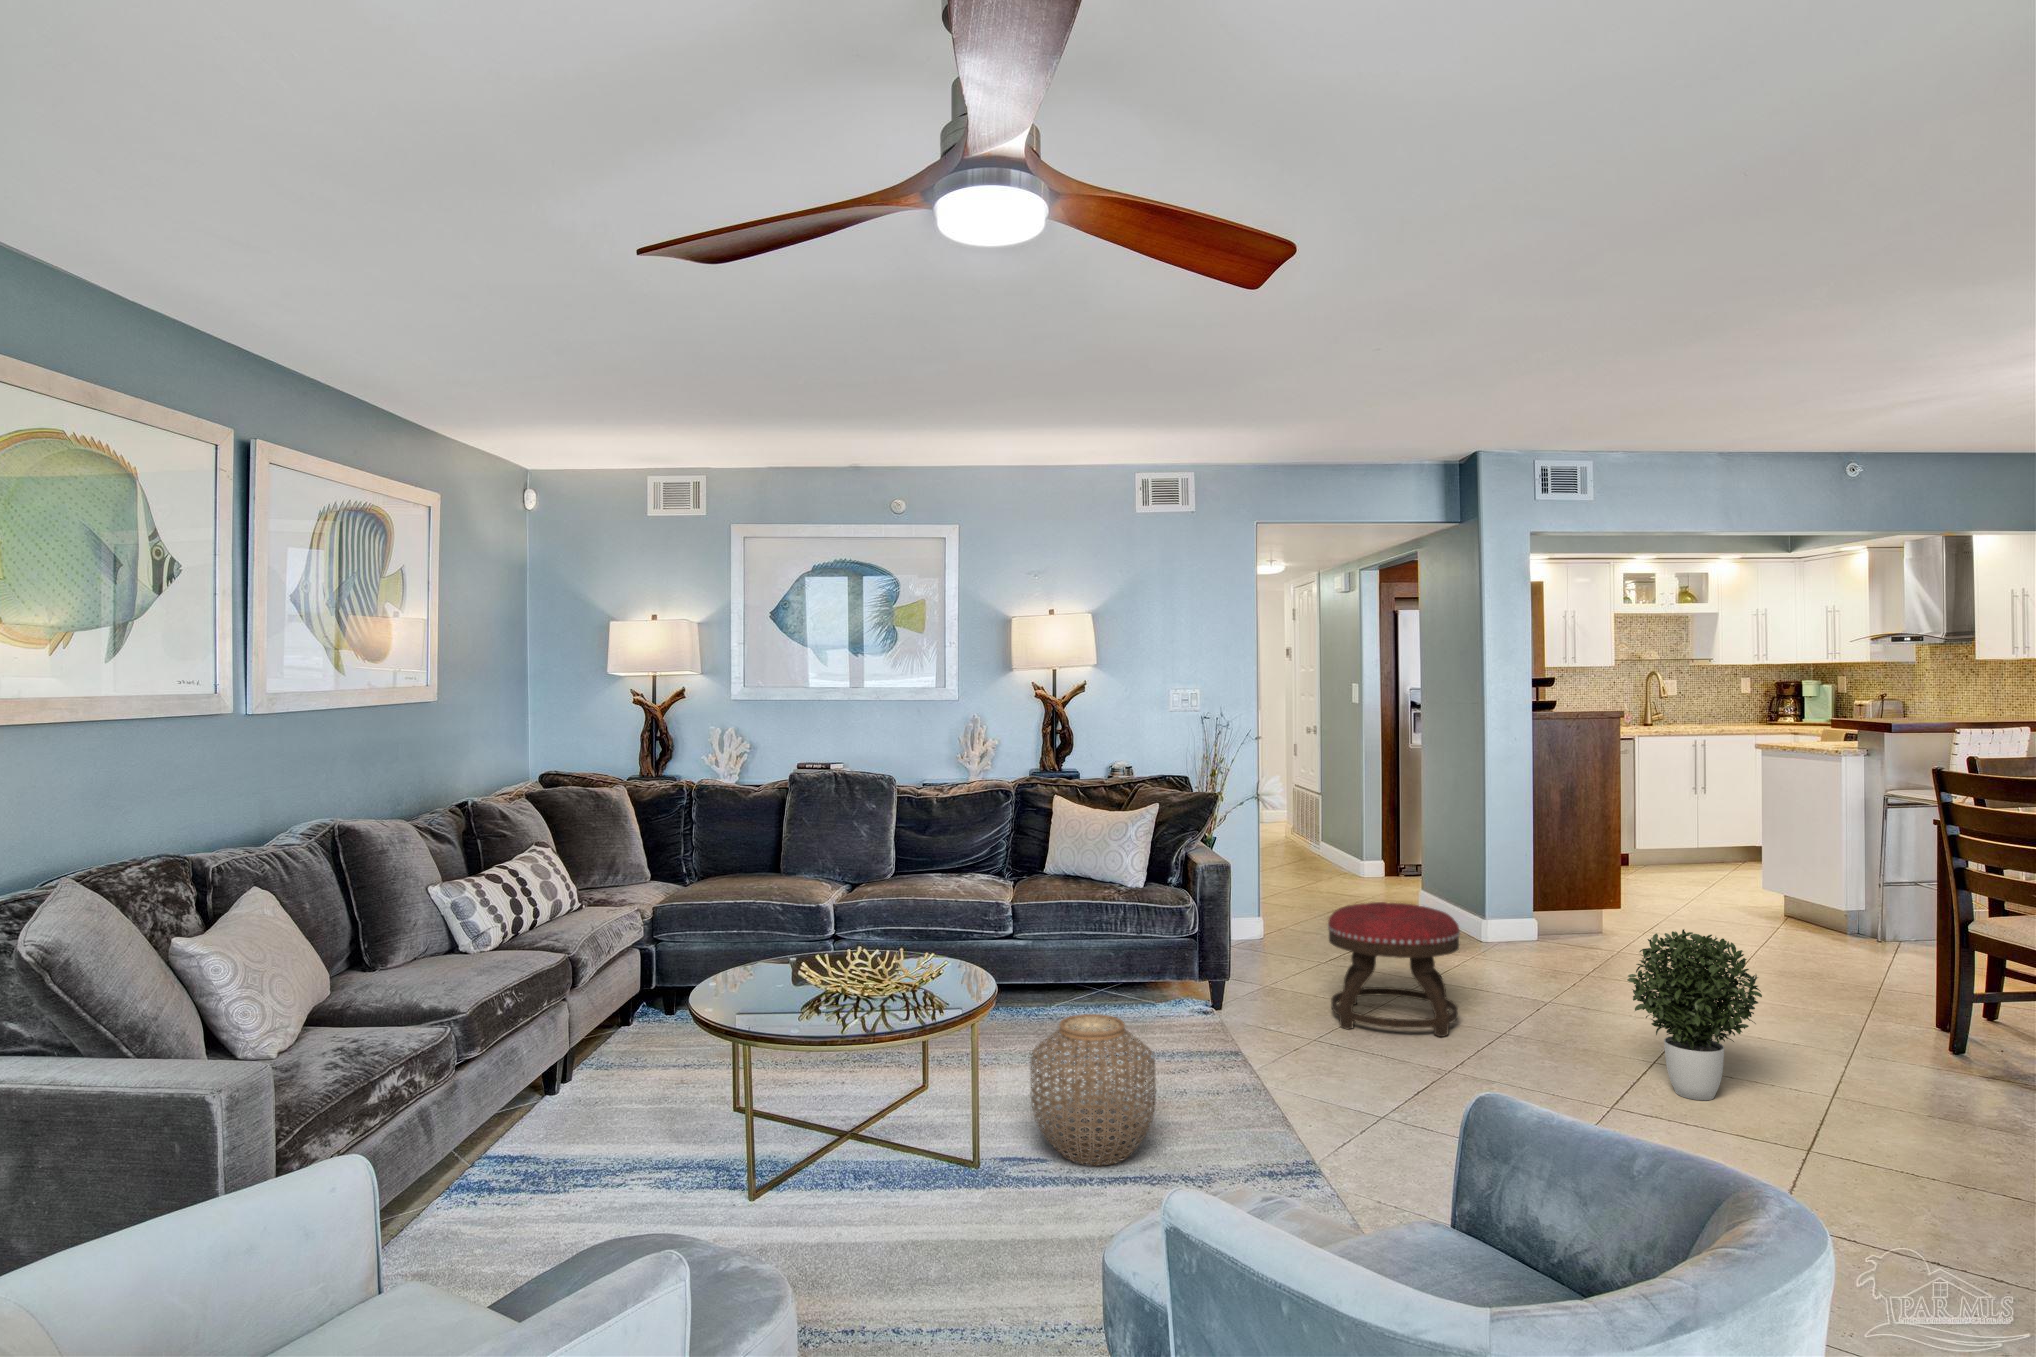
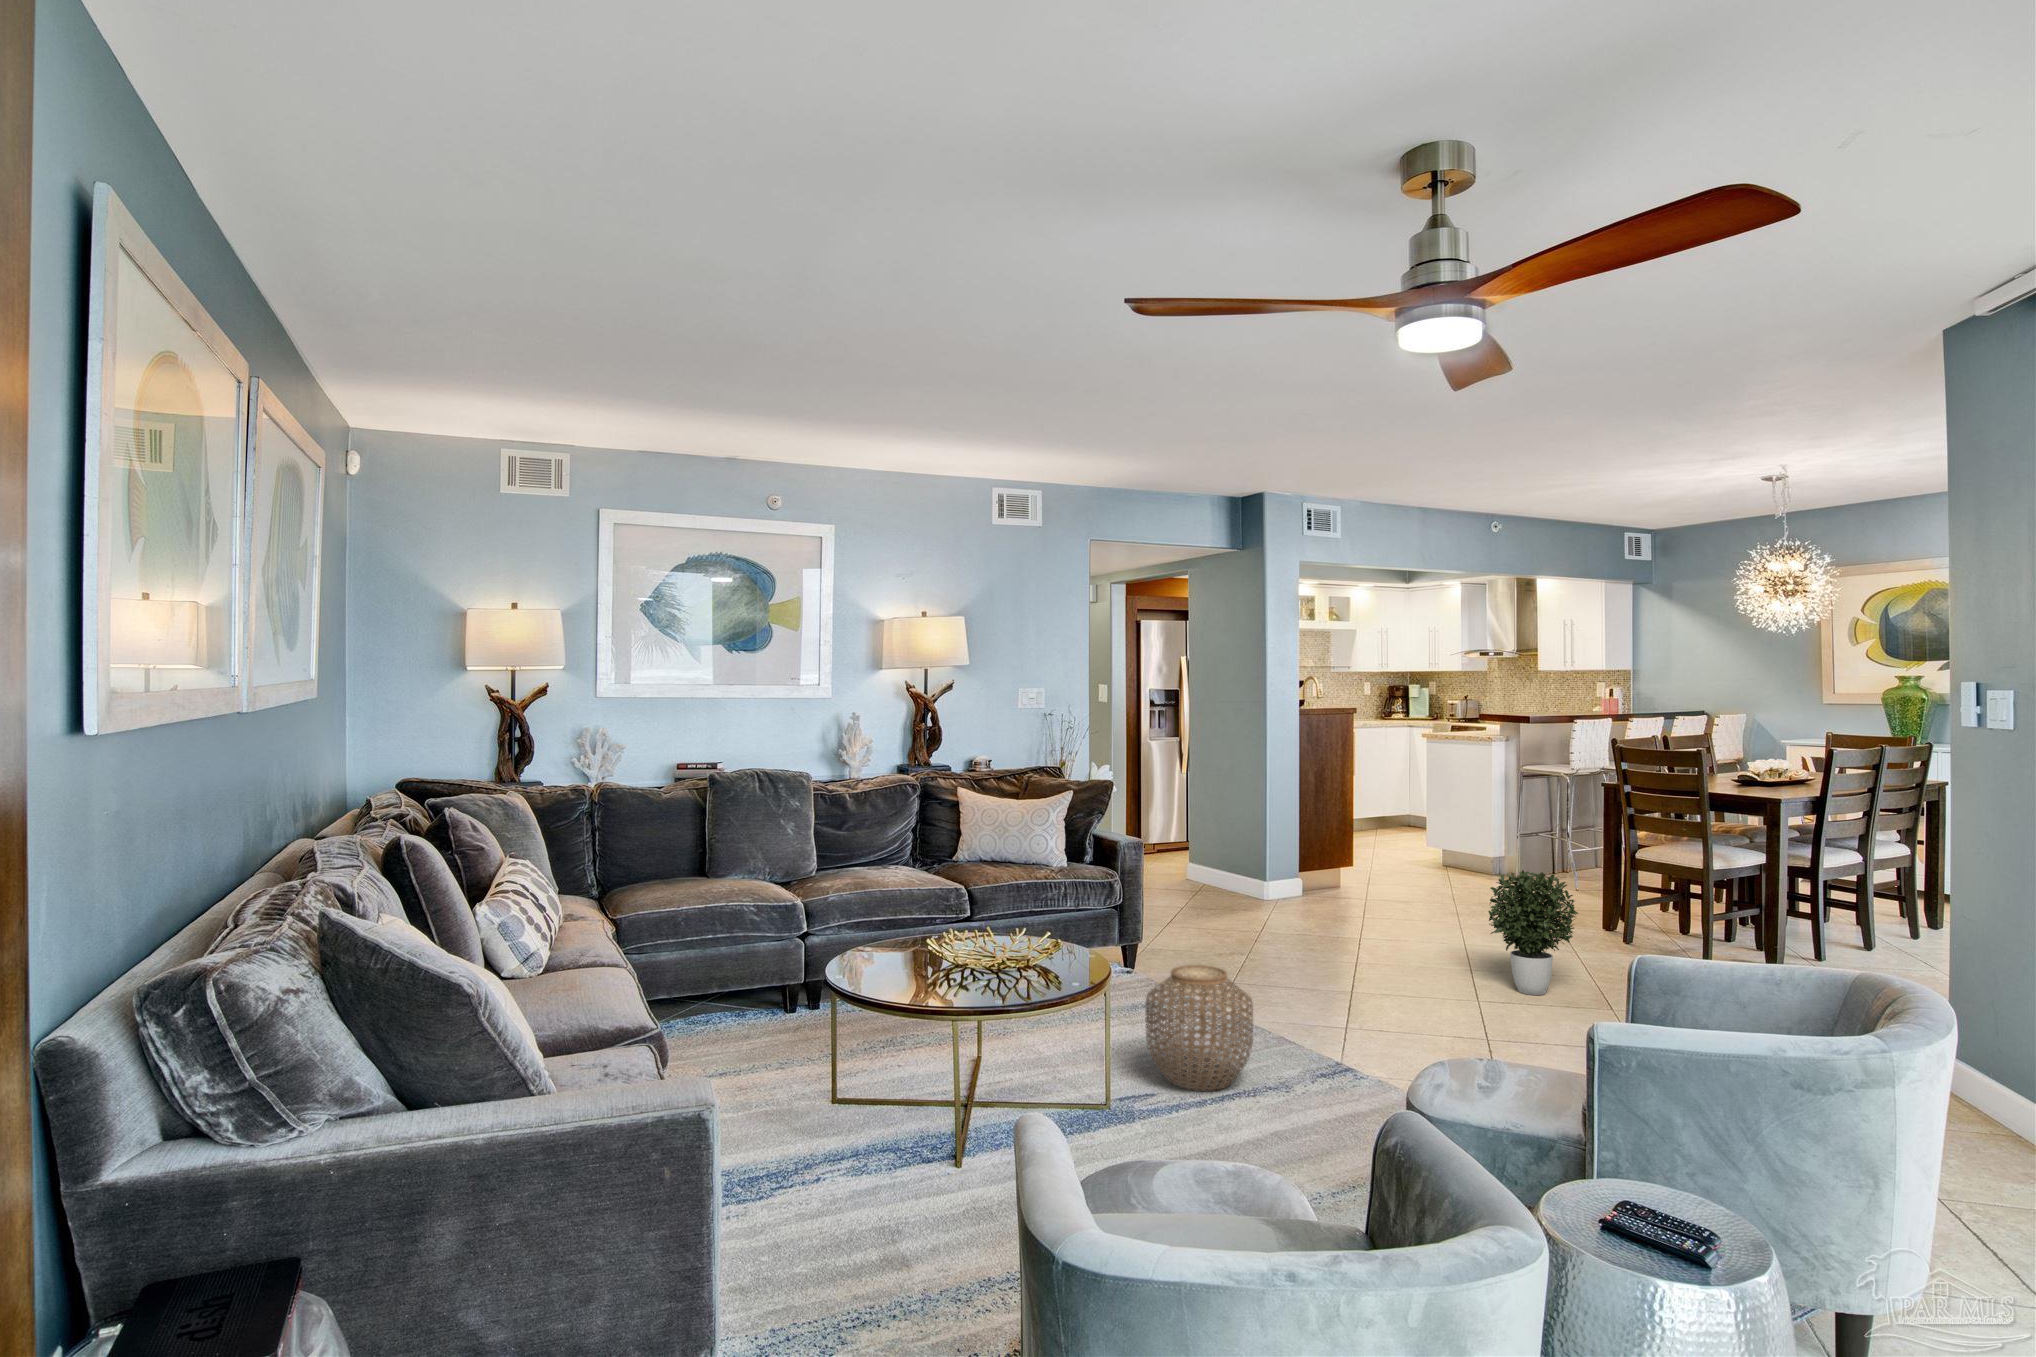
ottoman: present [1328,902,1460,1037] -> none [1228,868,1335,974]

